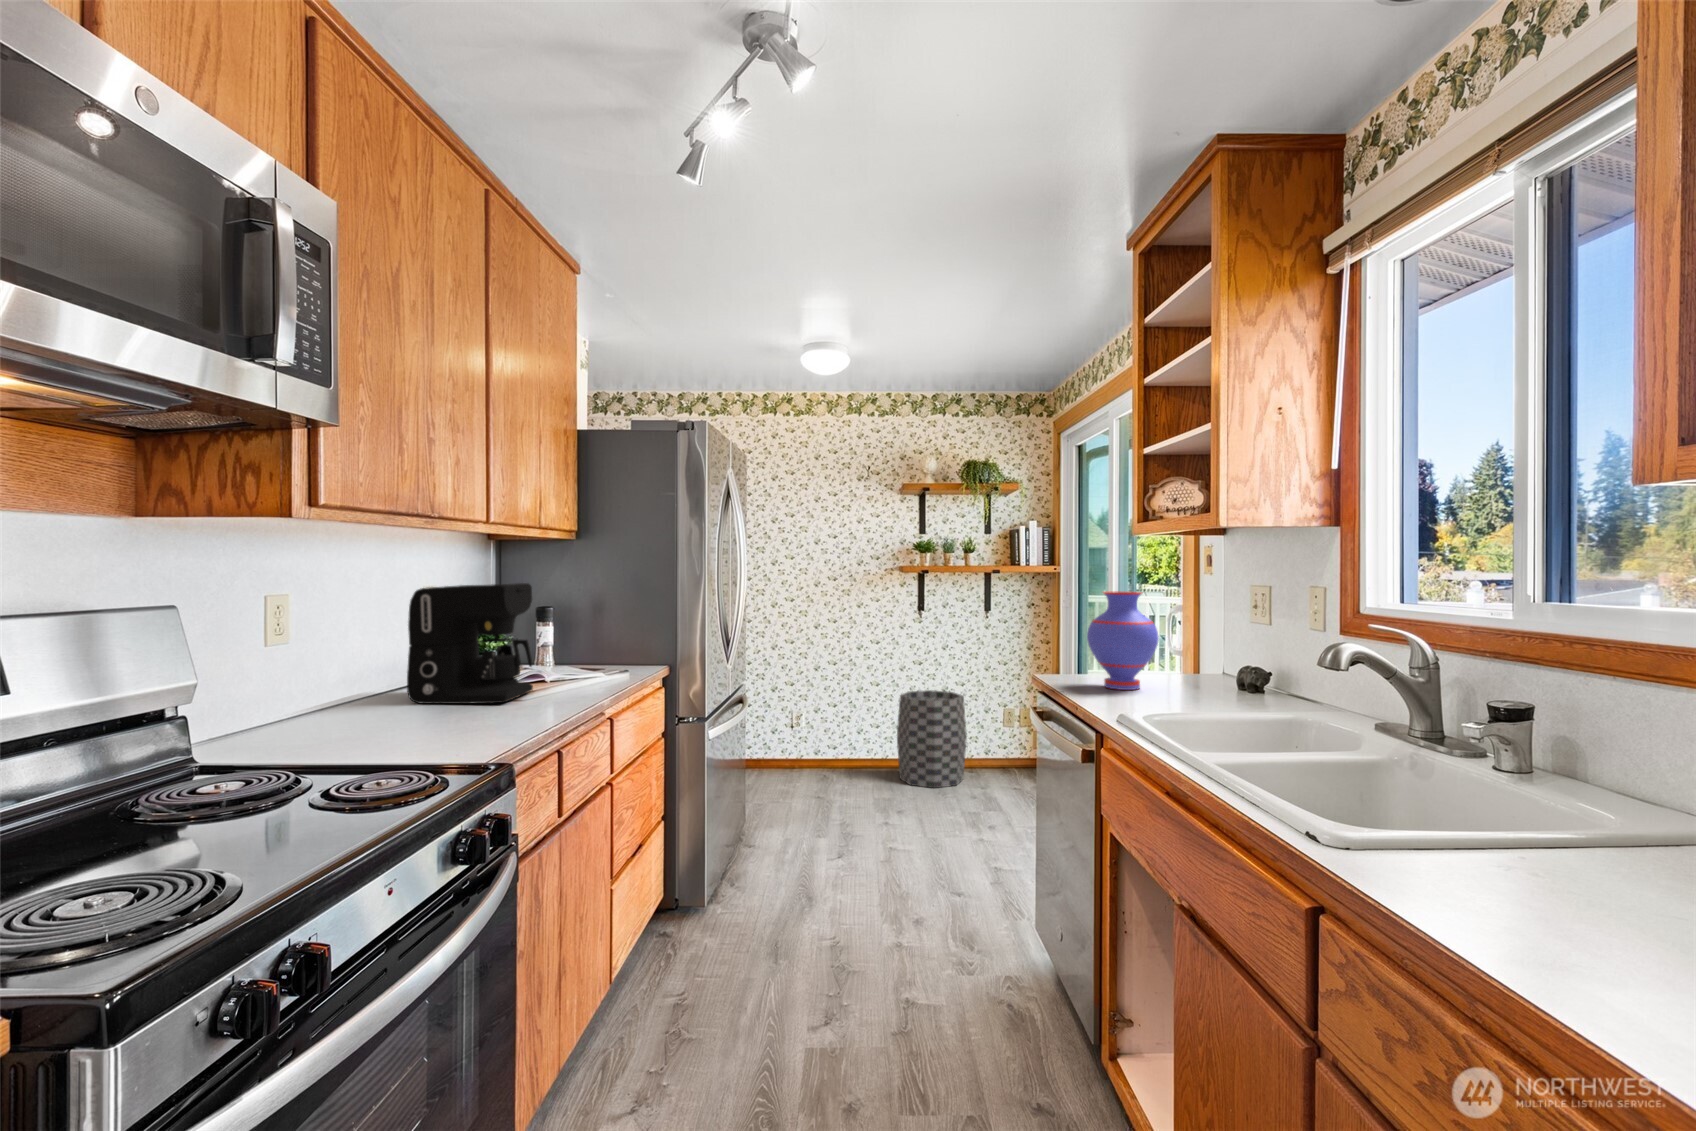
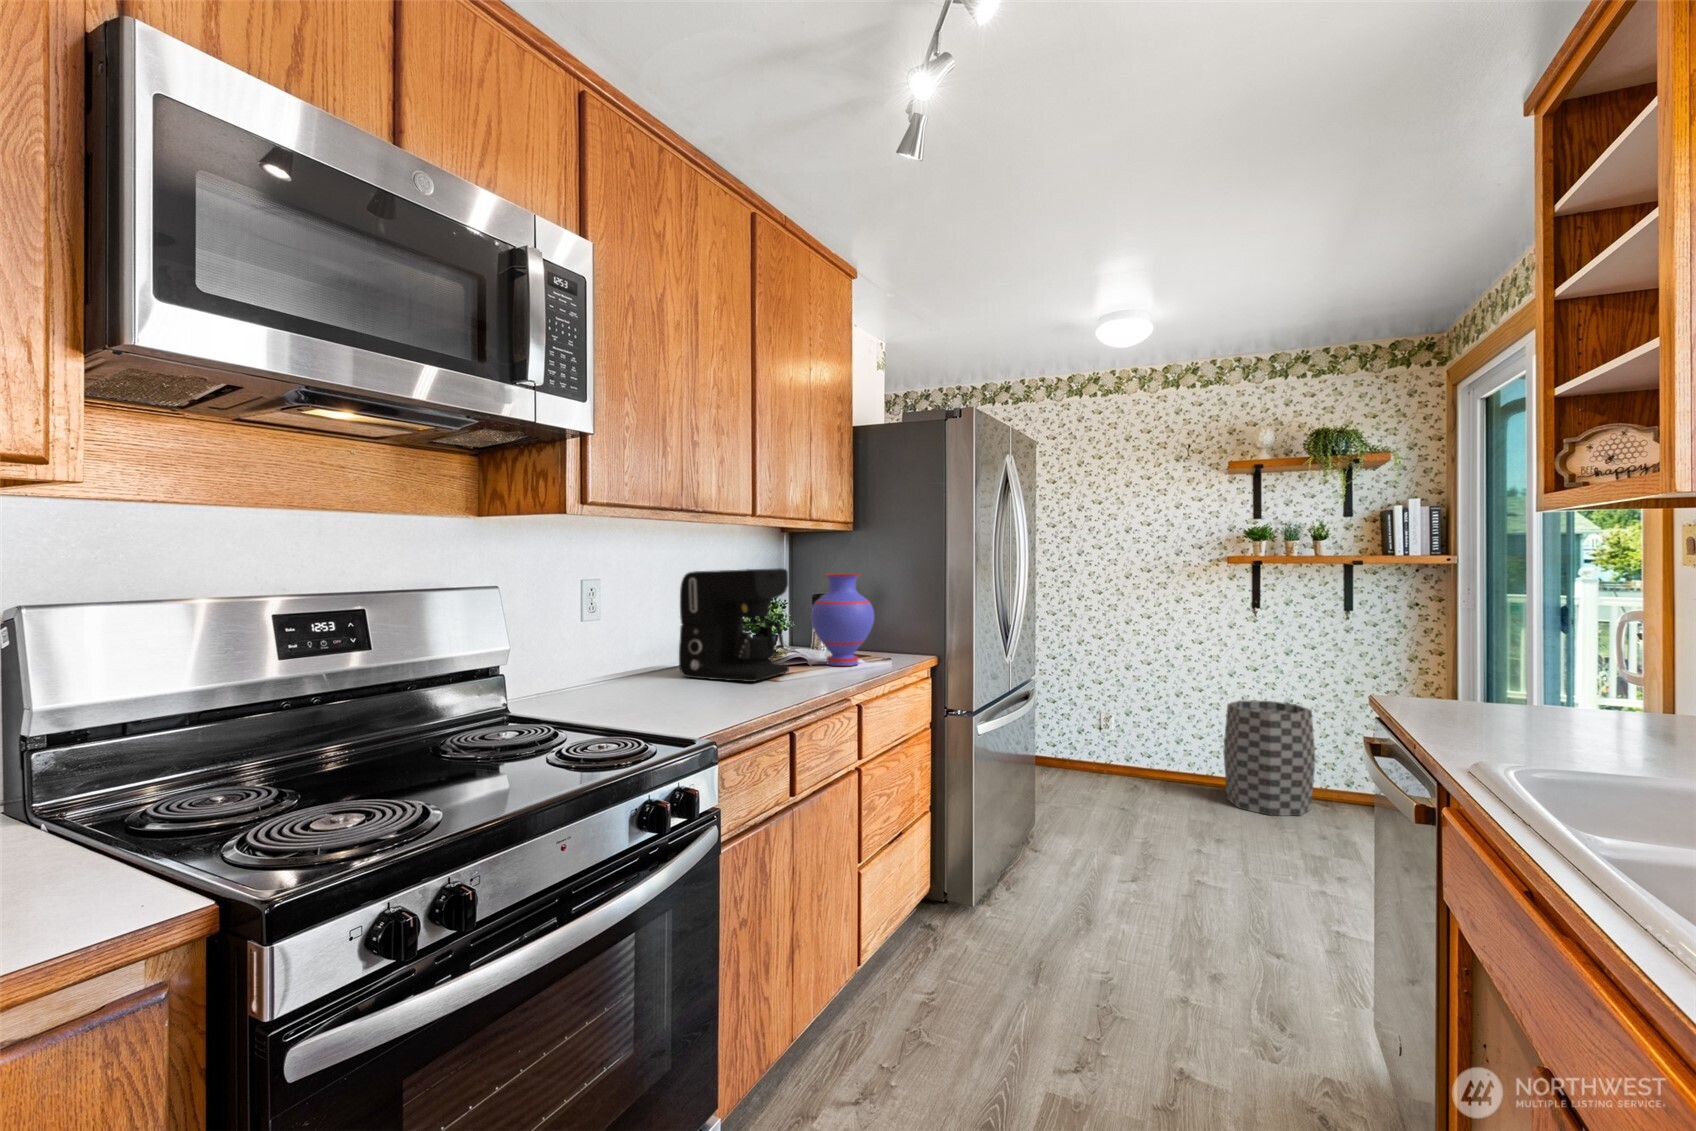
vase: present [1087,592,1159,690] -> present [811,574,874,666]

